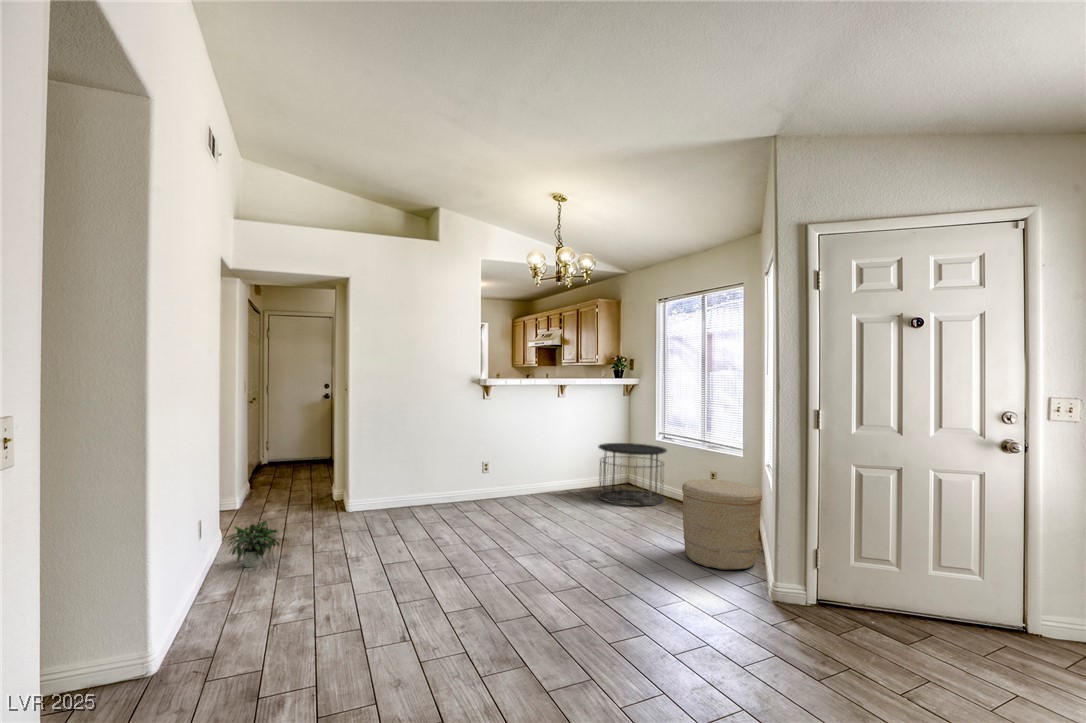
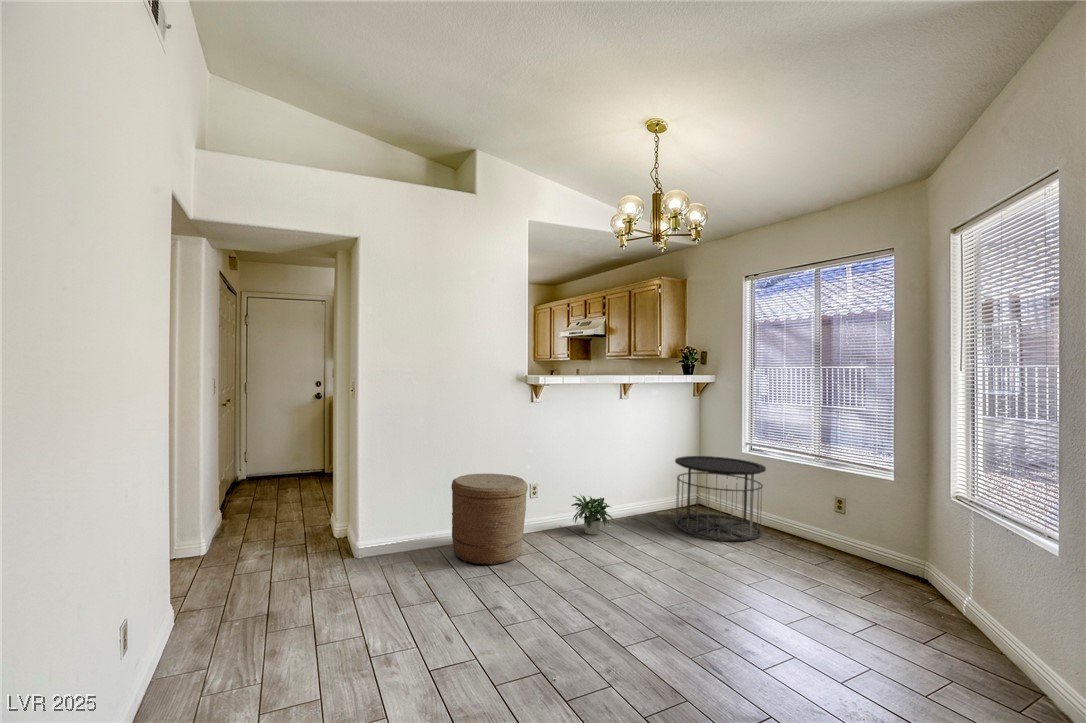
basket: present [682,479,762,570] -> present [451,474,528,565]
potted plant: present [217,520,279,567] -> present [571,496,614,535]

